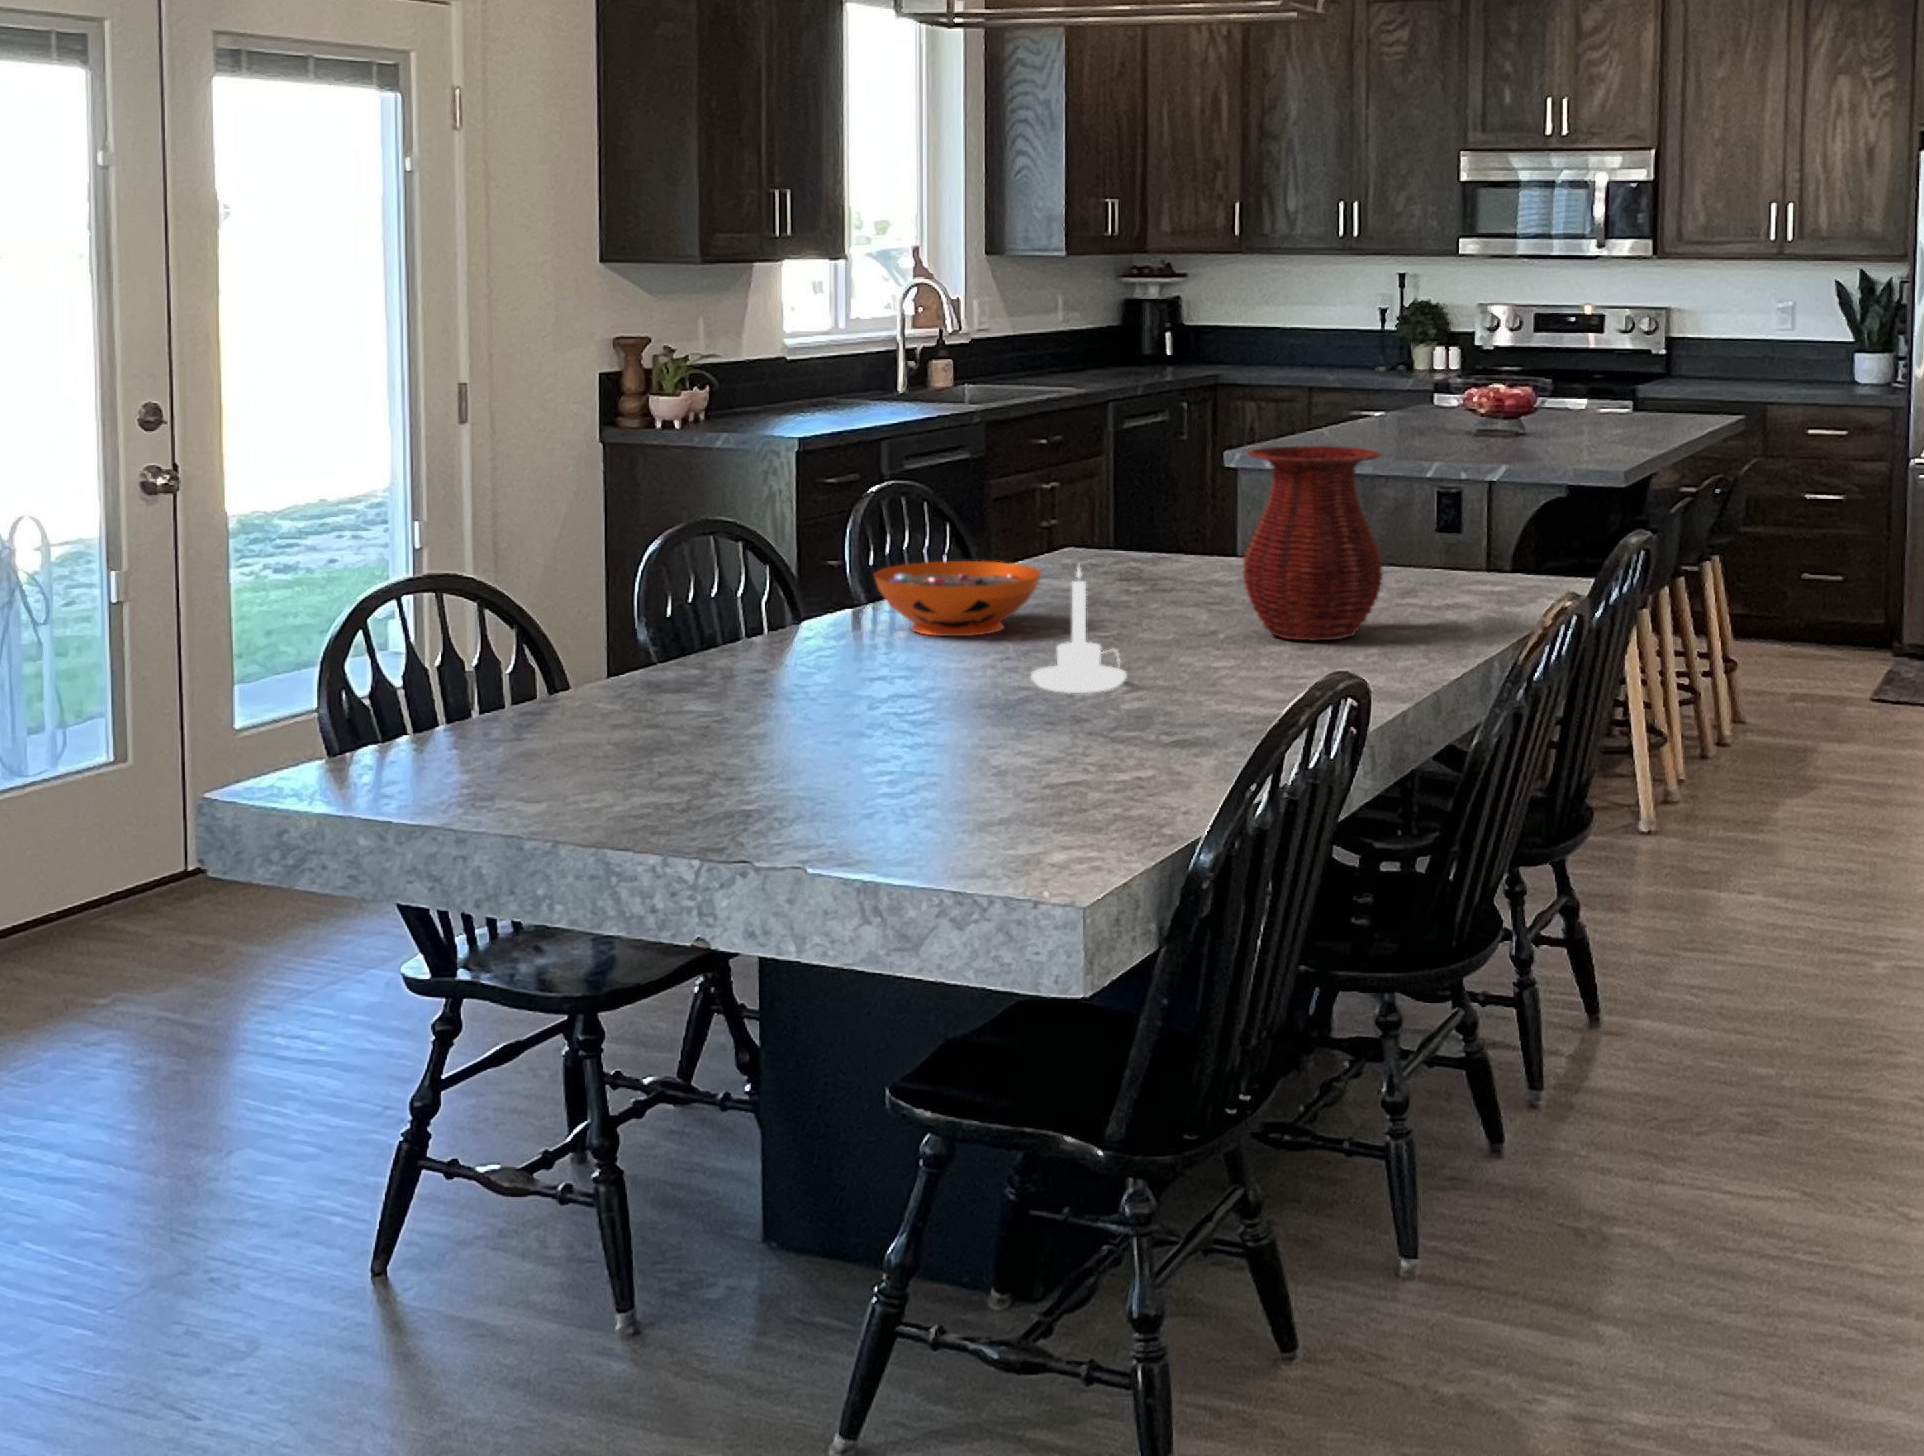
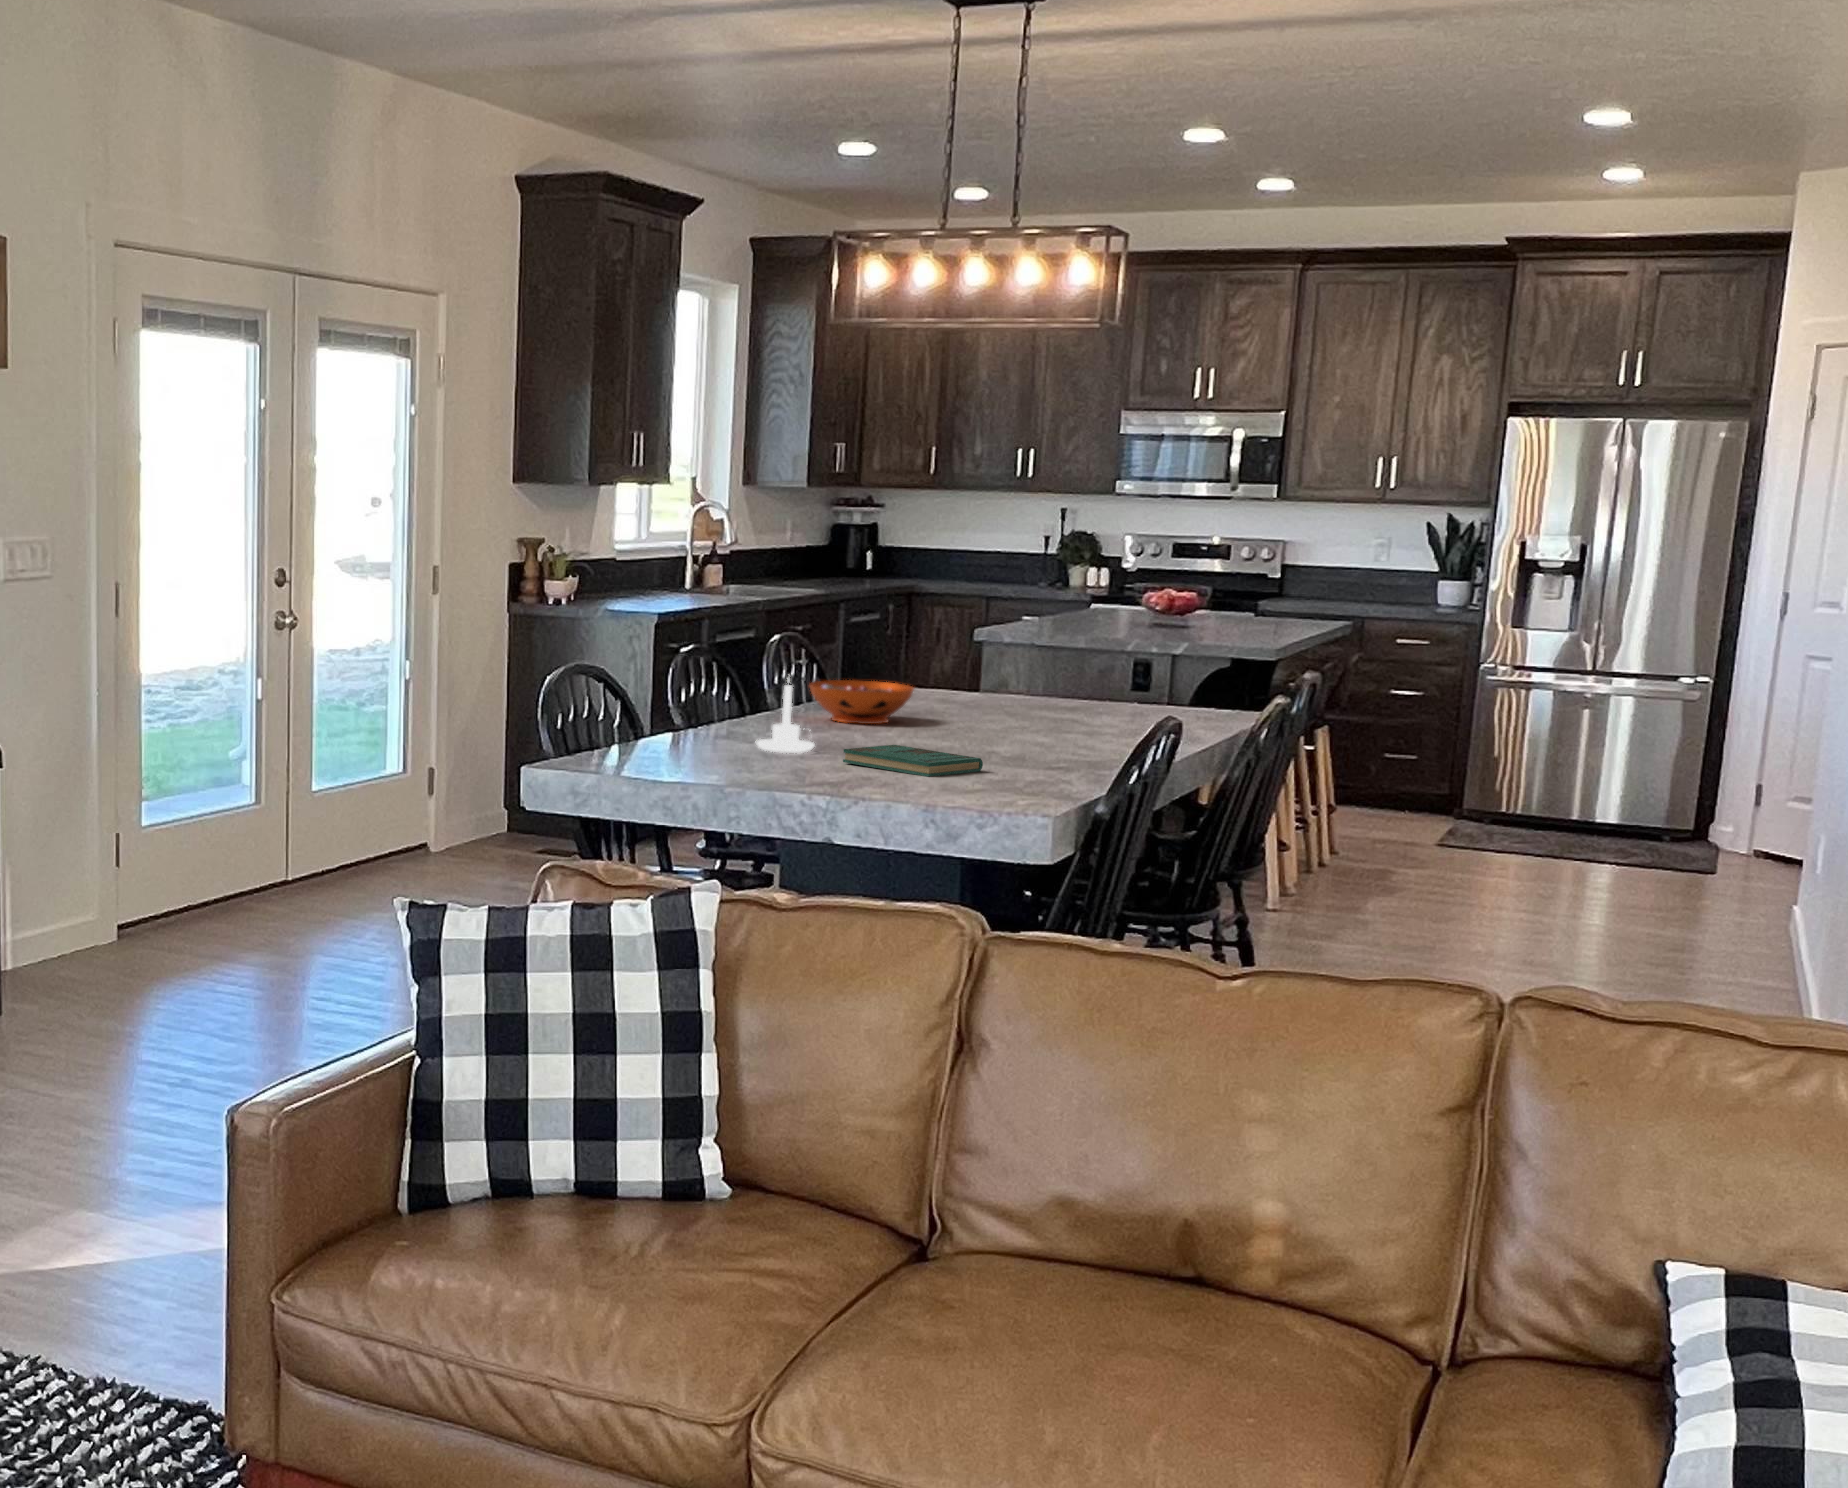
vase: present [1242,446,1383,640] -> none [1047,612,1145,733]
candle holder: present [1031,567,1126,693] -> present [756,678,815,753]
book: none [806,711,1046,791] -> present [843,745,983,777]

